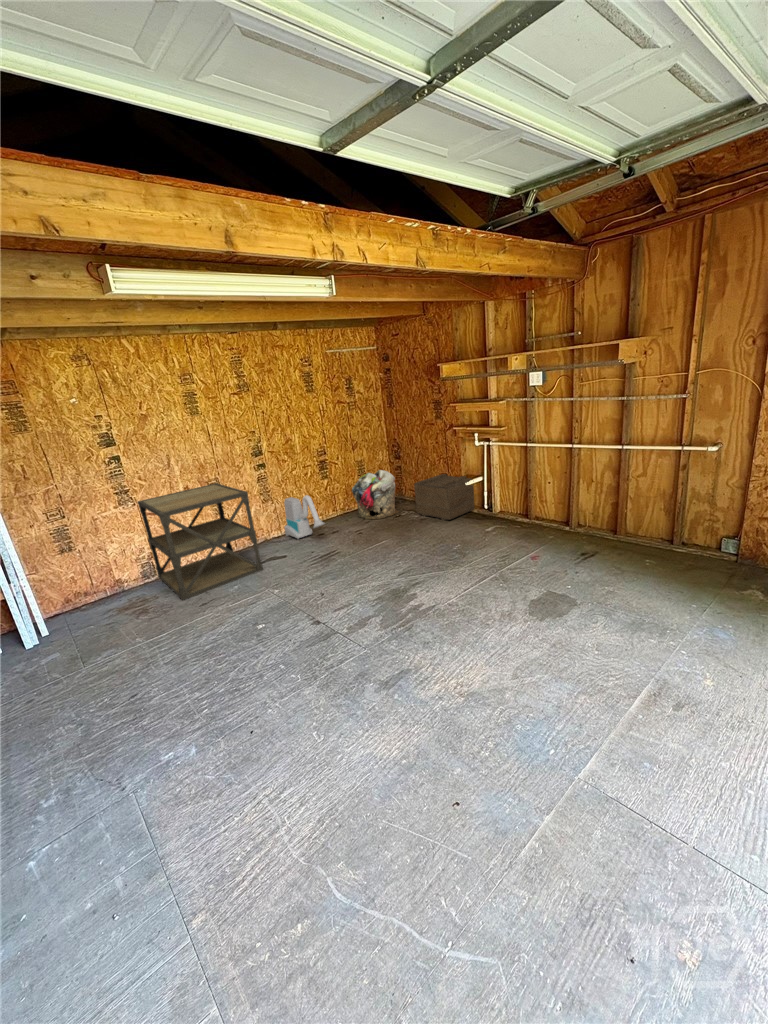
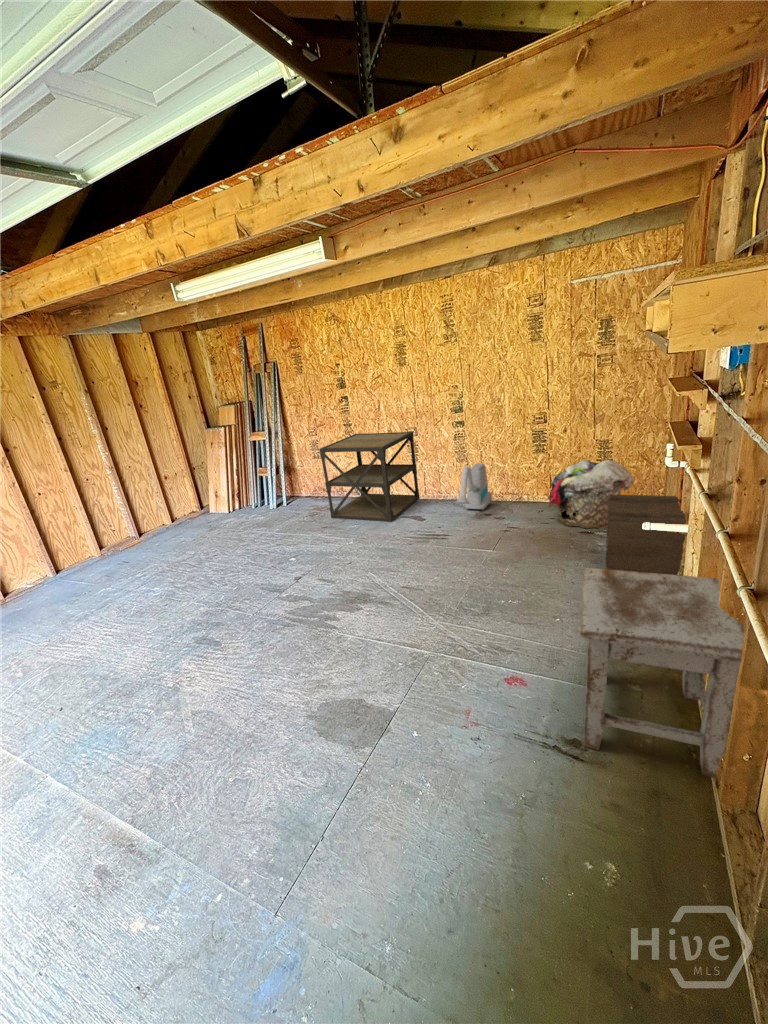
stool: none [533,471,614,552] -> present [580,568,744,778]

